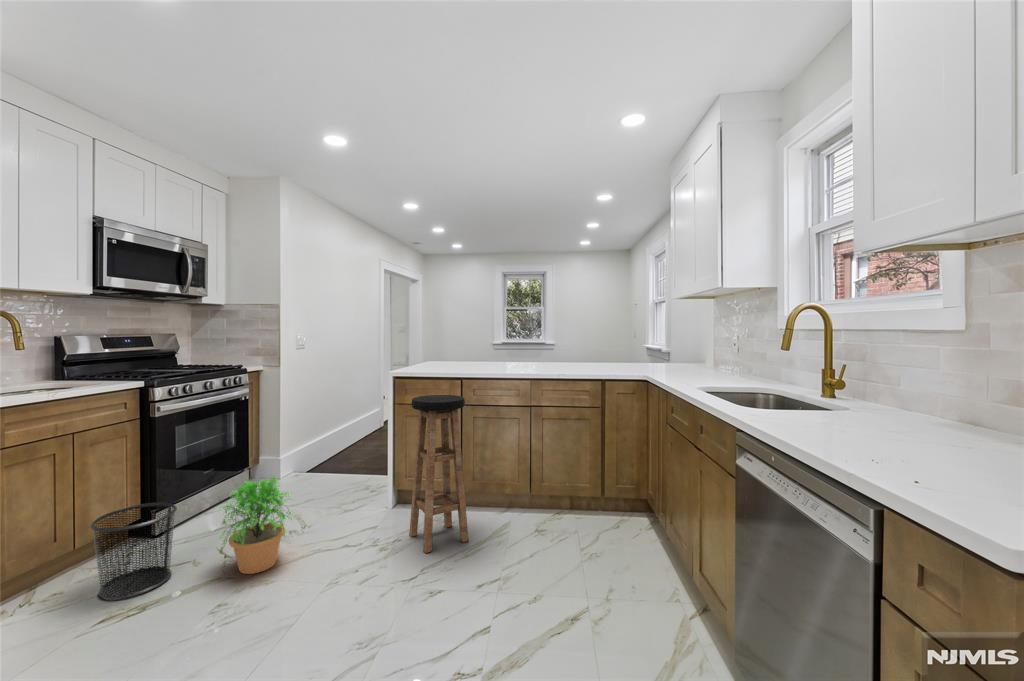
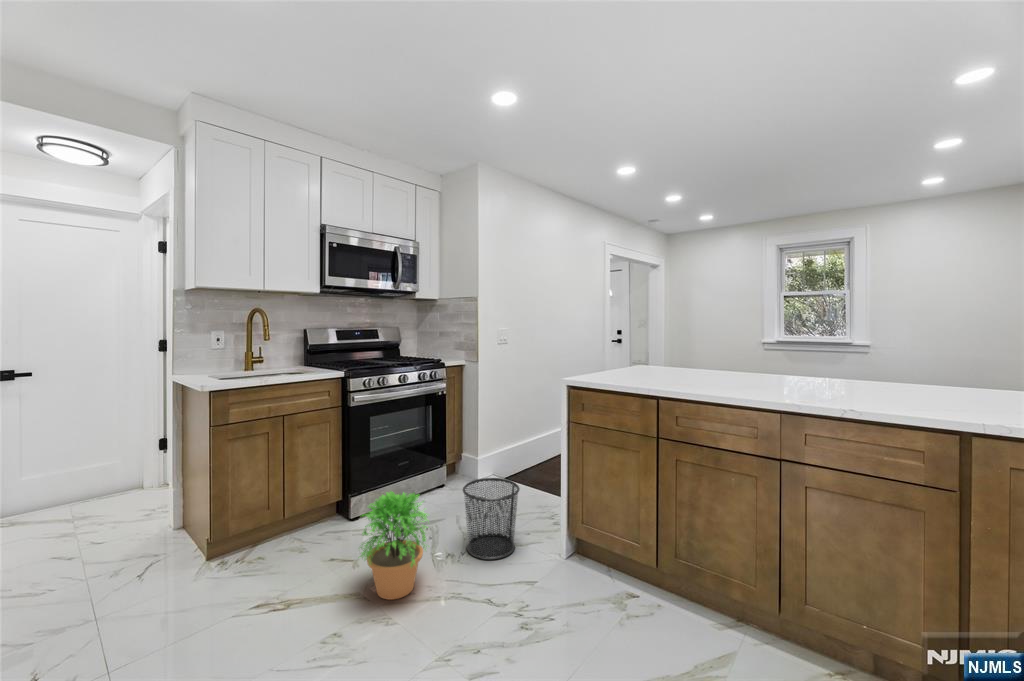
bar stool: present [409,395,469,553] -> none [564,418,644,656]
waste bin: present [90,502,177,600] -> present [463,478,520,560]

